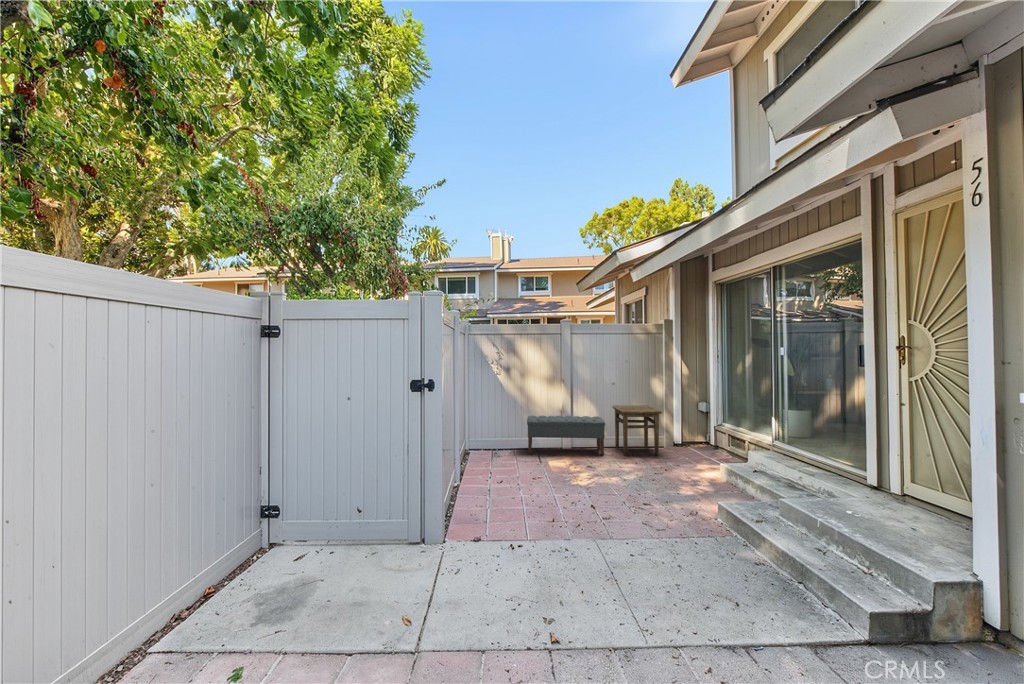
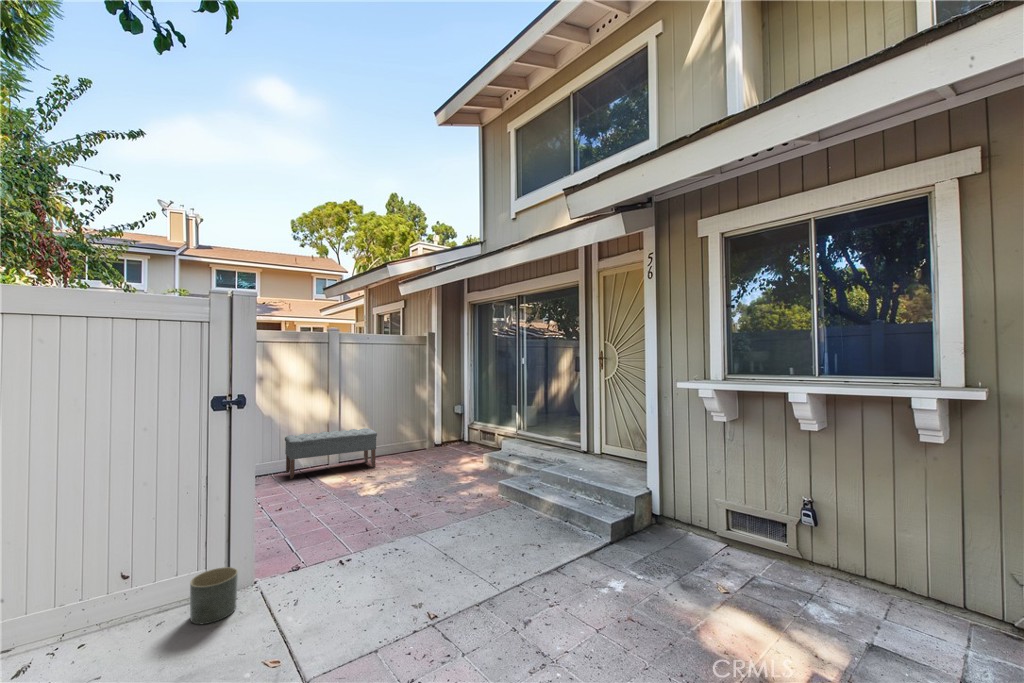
side table: present [612,405,662,455] -> none [379,413,429,463]
planter: none [390,520,424,564] -> present [190,567,238,624]

